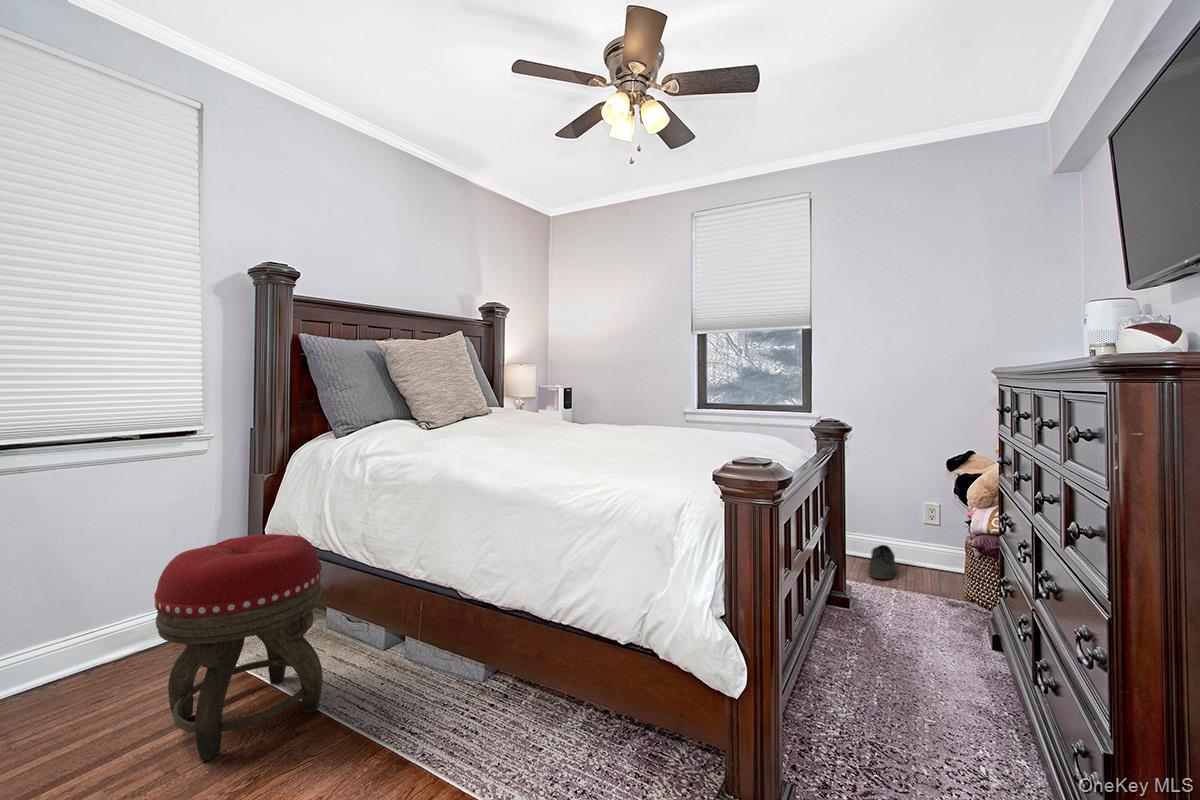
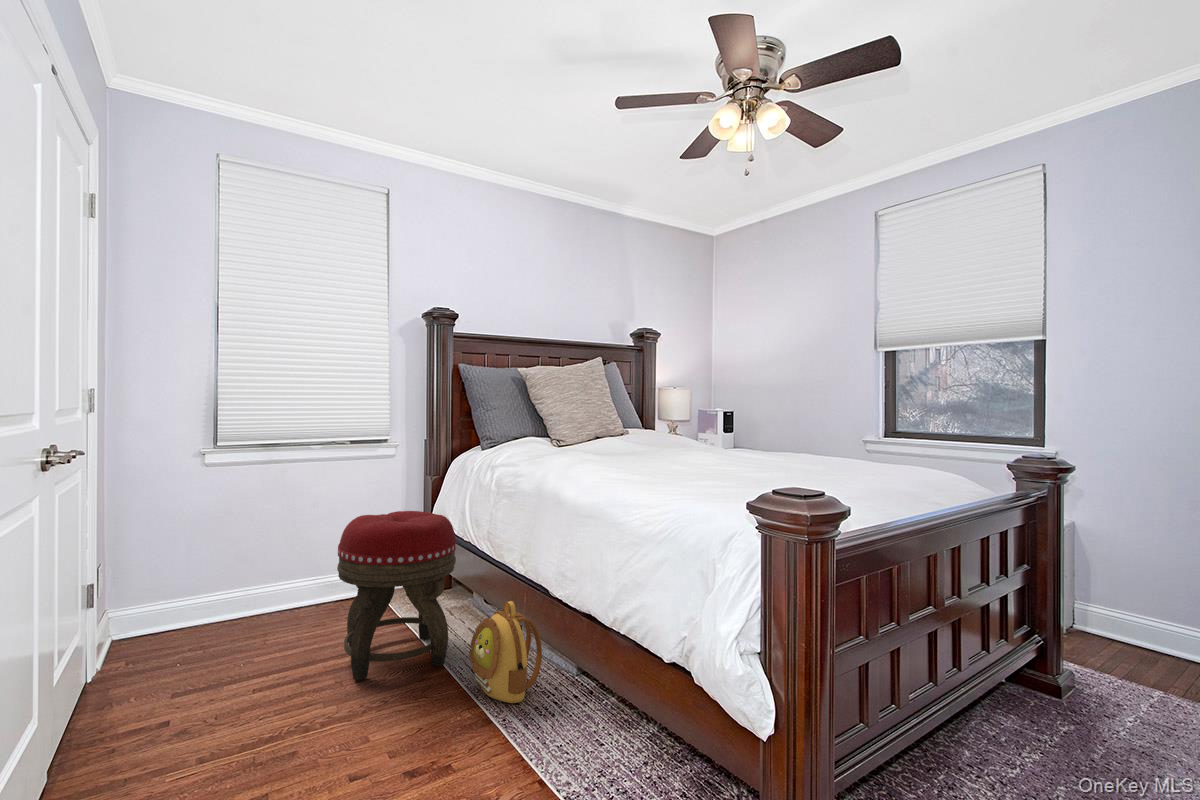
shoe: present [868,545,896,579] -> none [1117,634,1171,681]
backpack: none [362,622,448,734] -> present [470,601,542,703]

